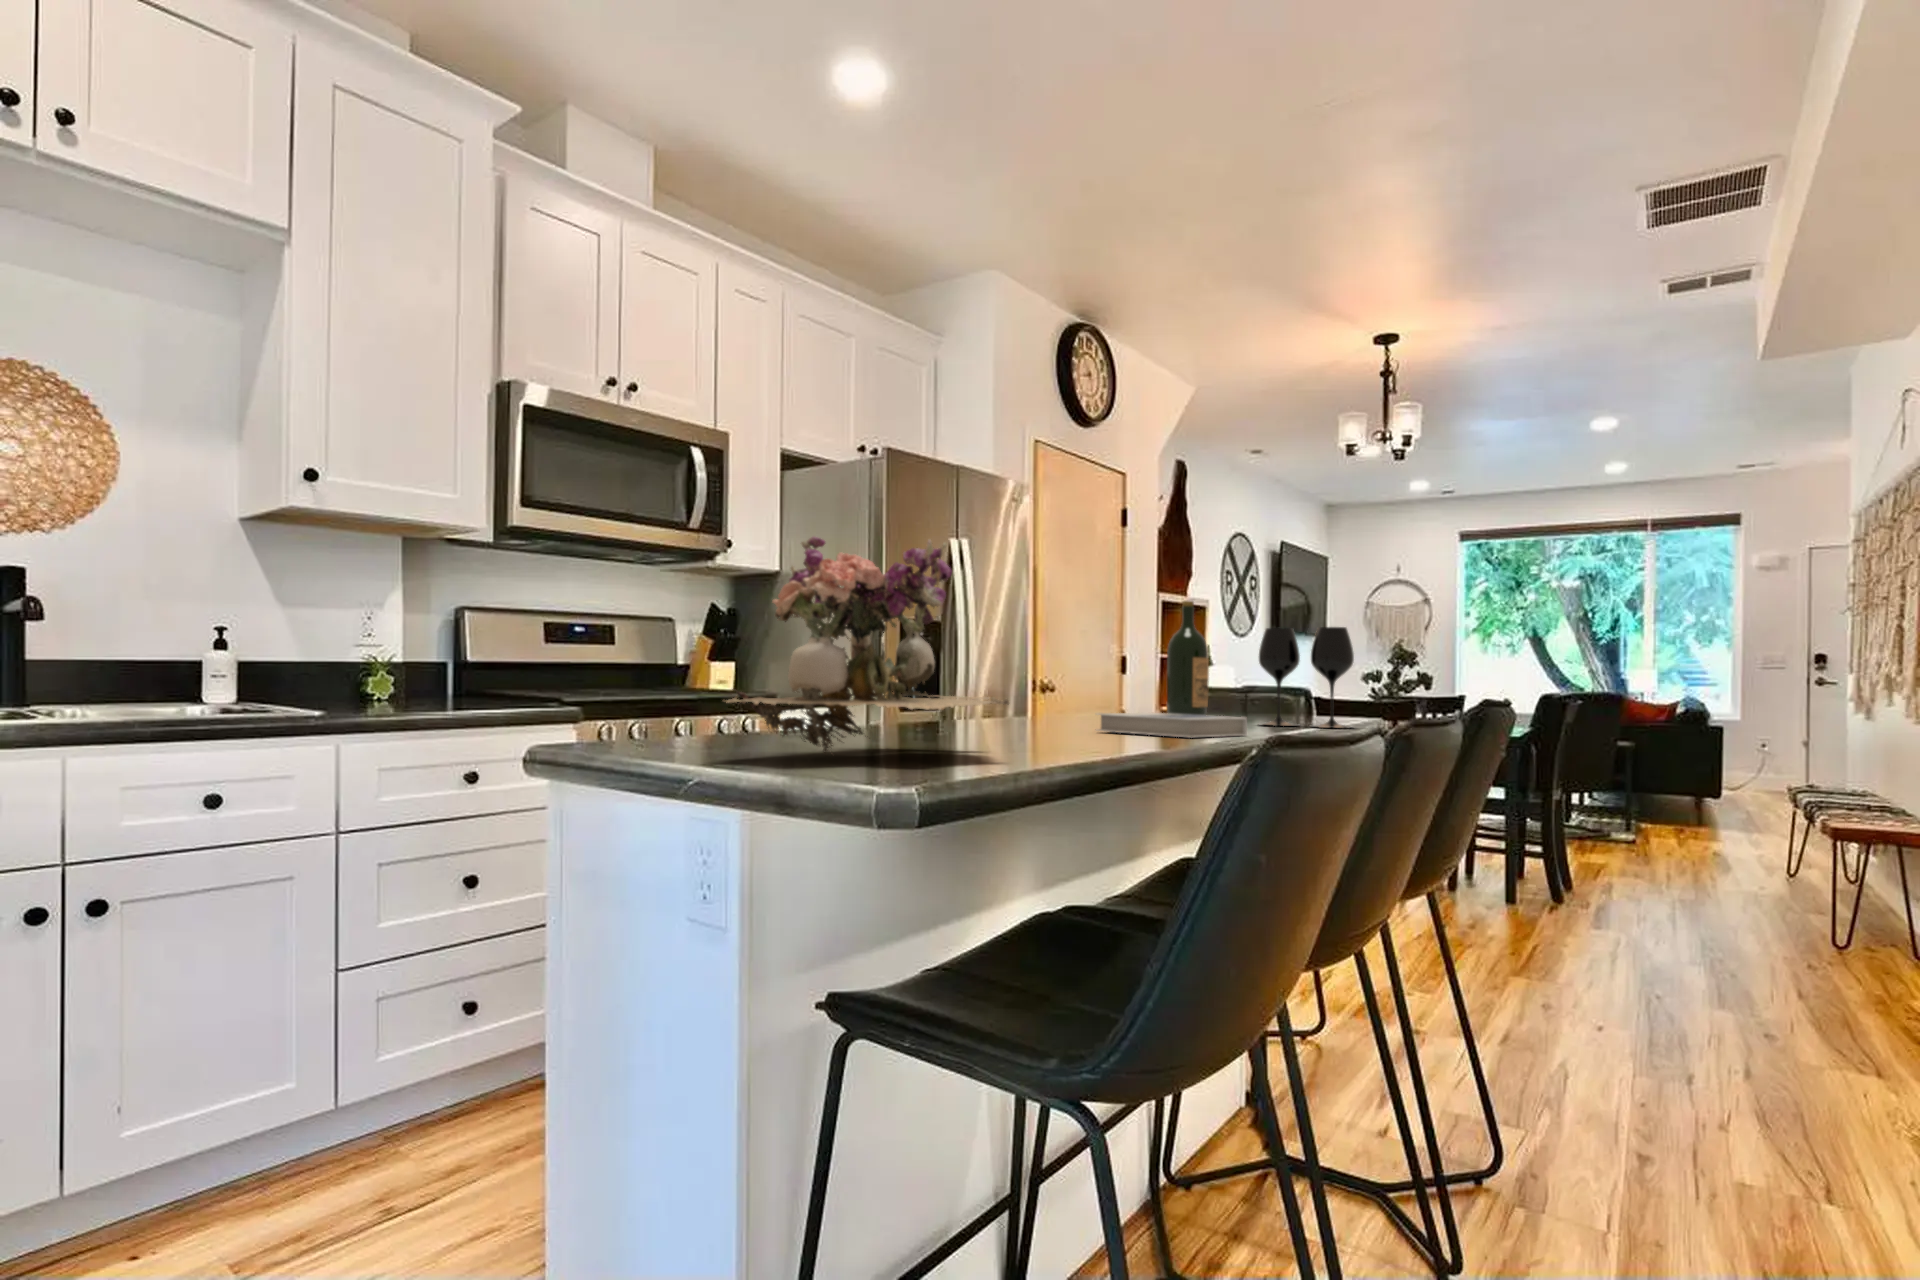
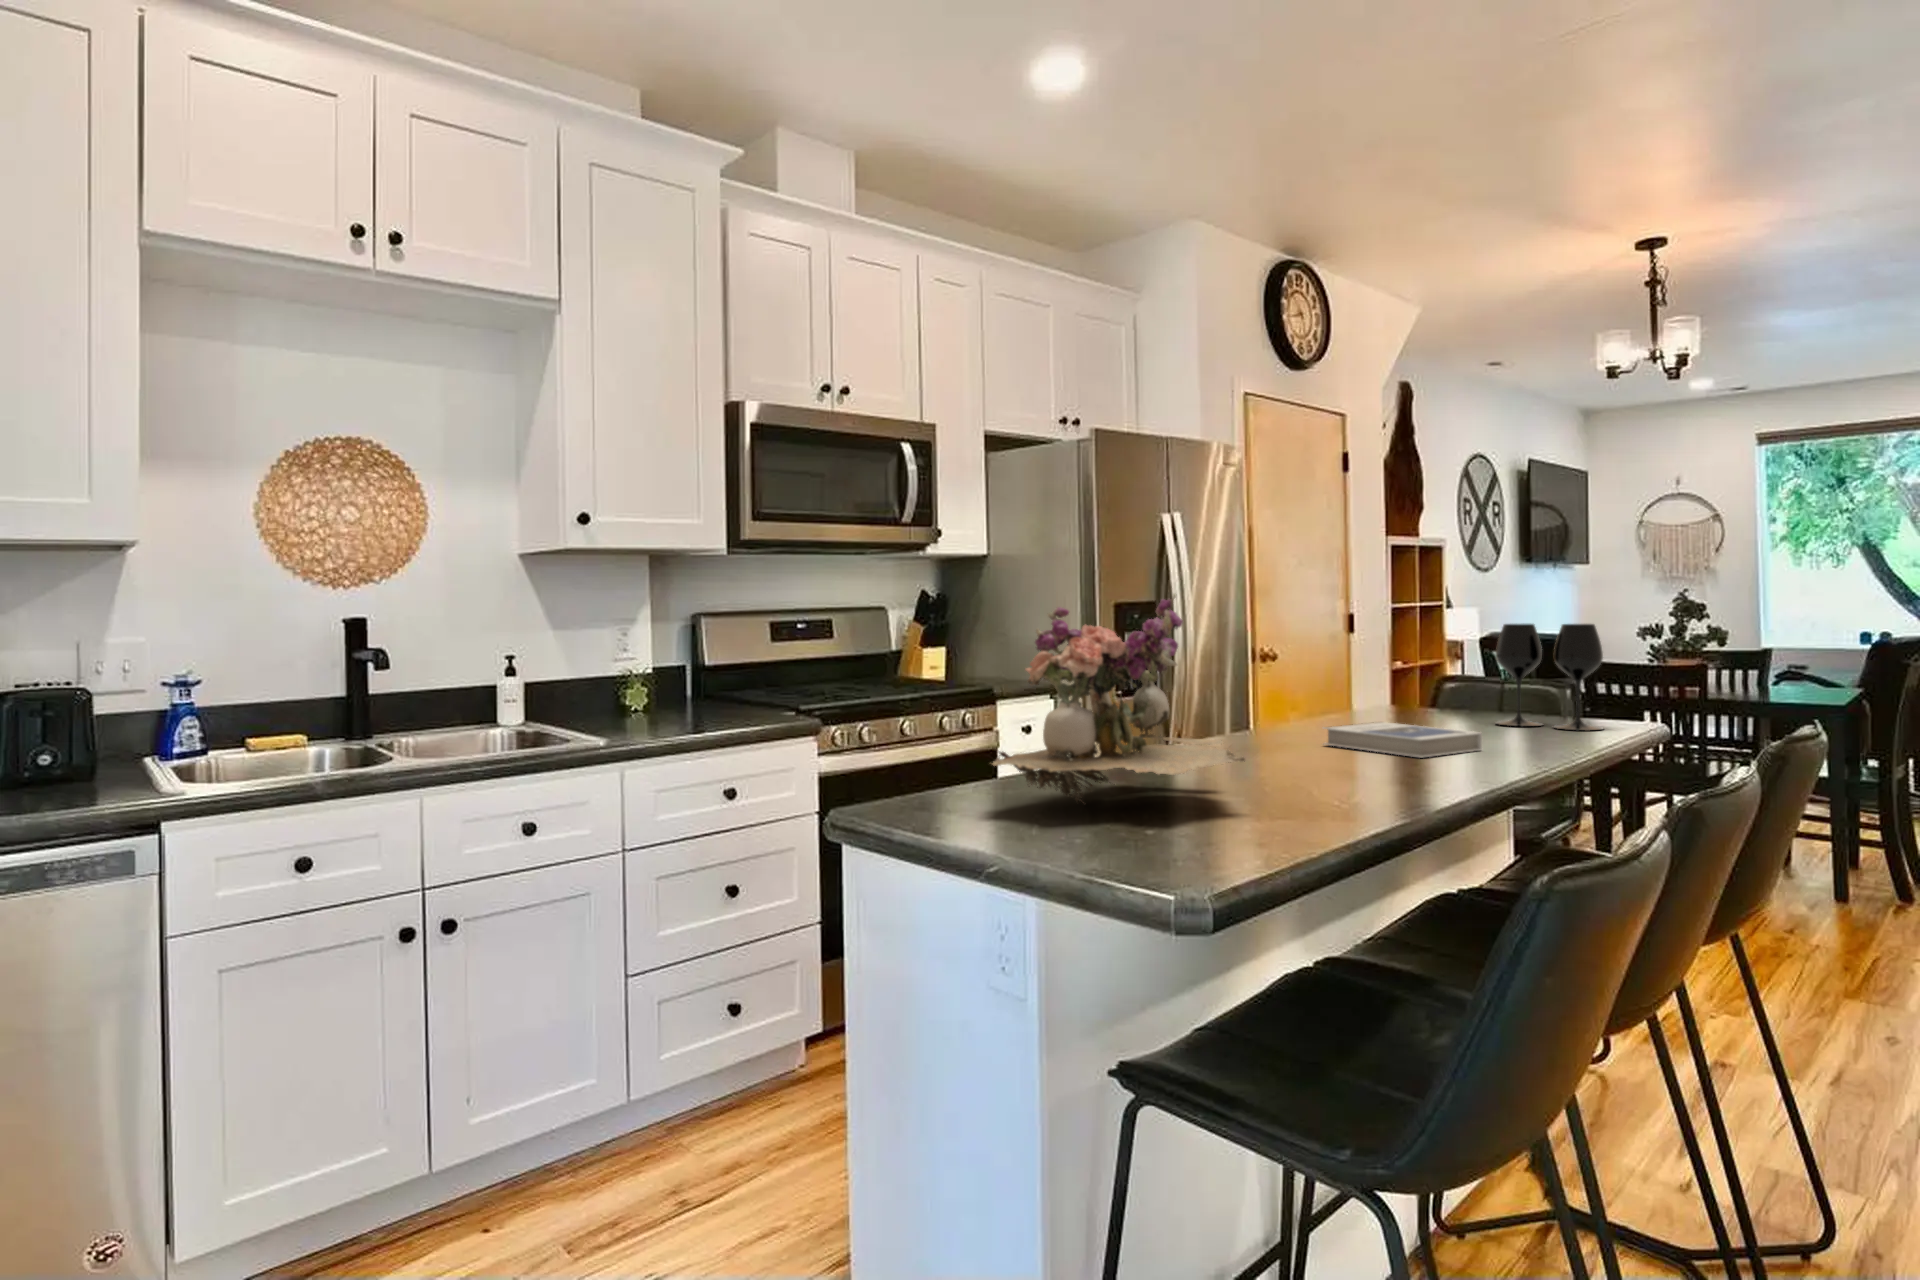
wine bottle: present [1167,601,1209,715] -> none [1396,591,1441,716]

